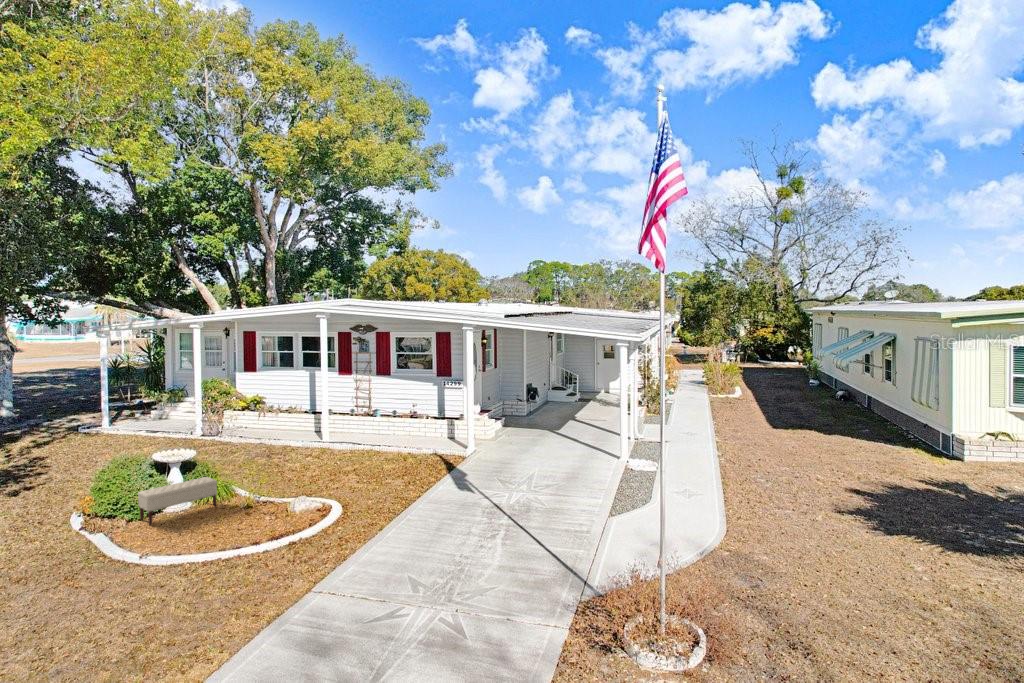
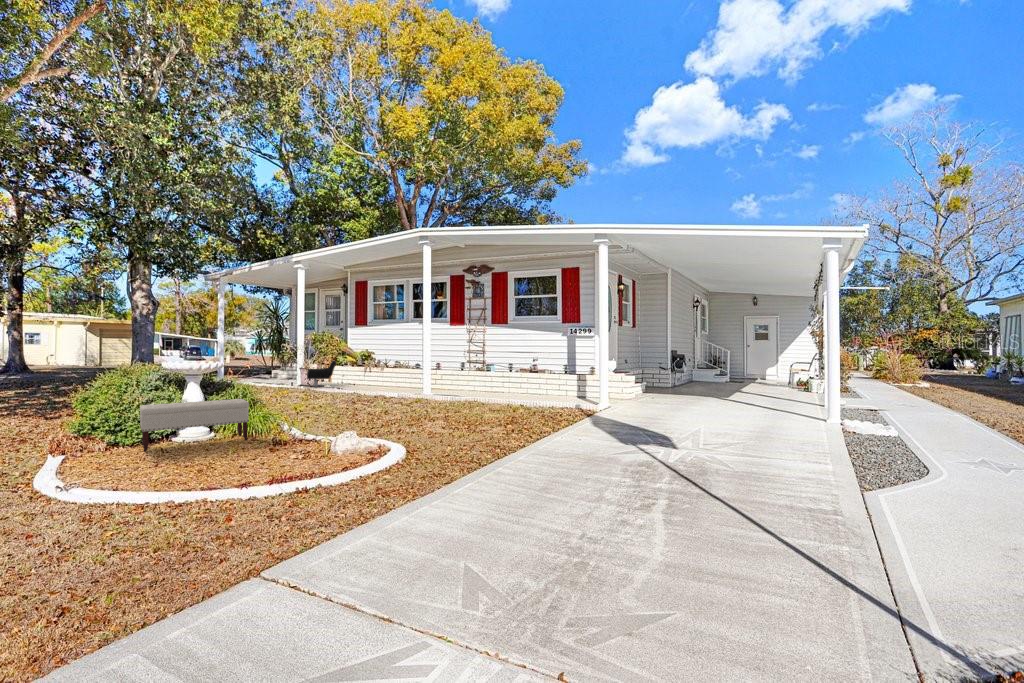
lounge chair: none [198,409,232,437] -> present [307,360,336,388]

